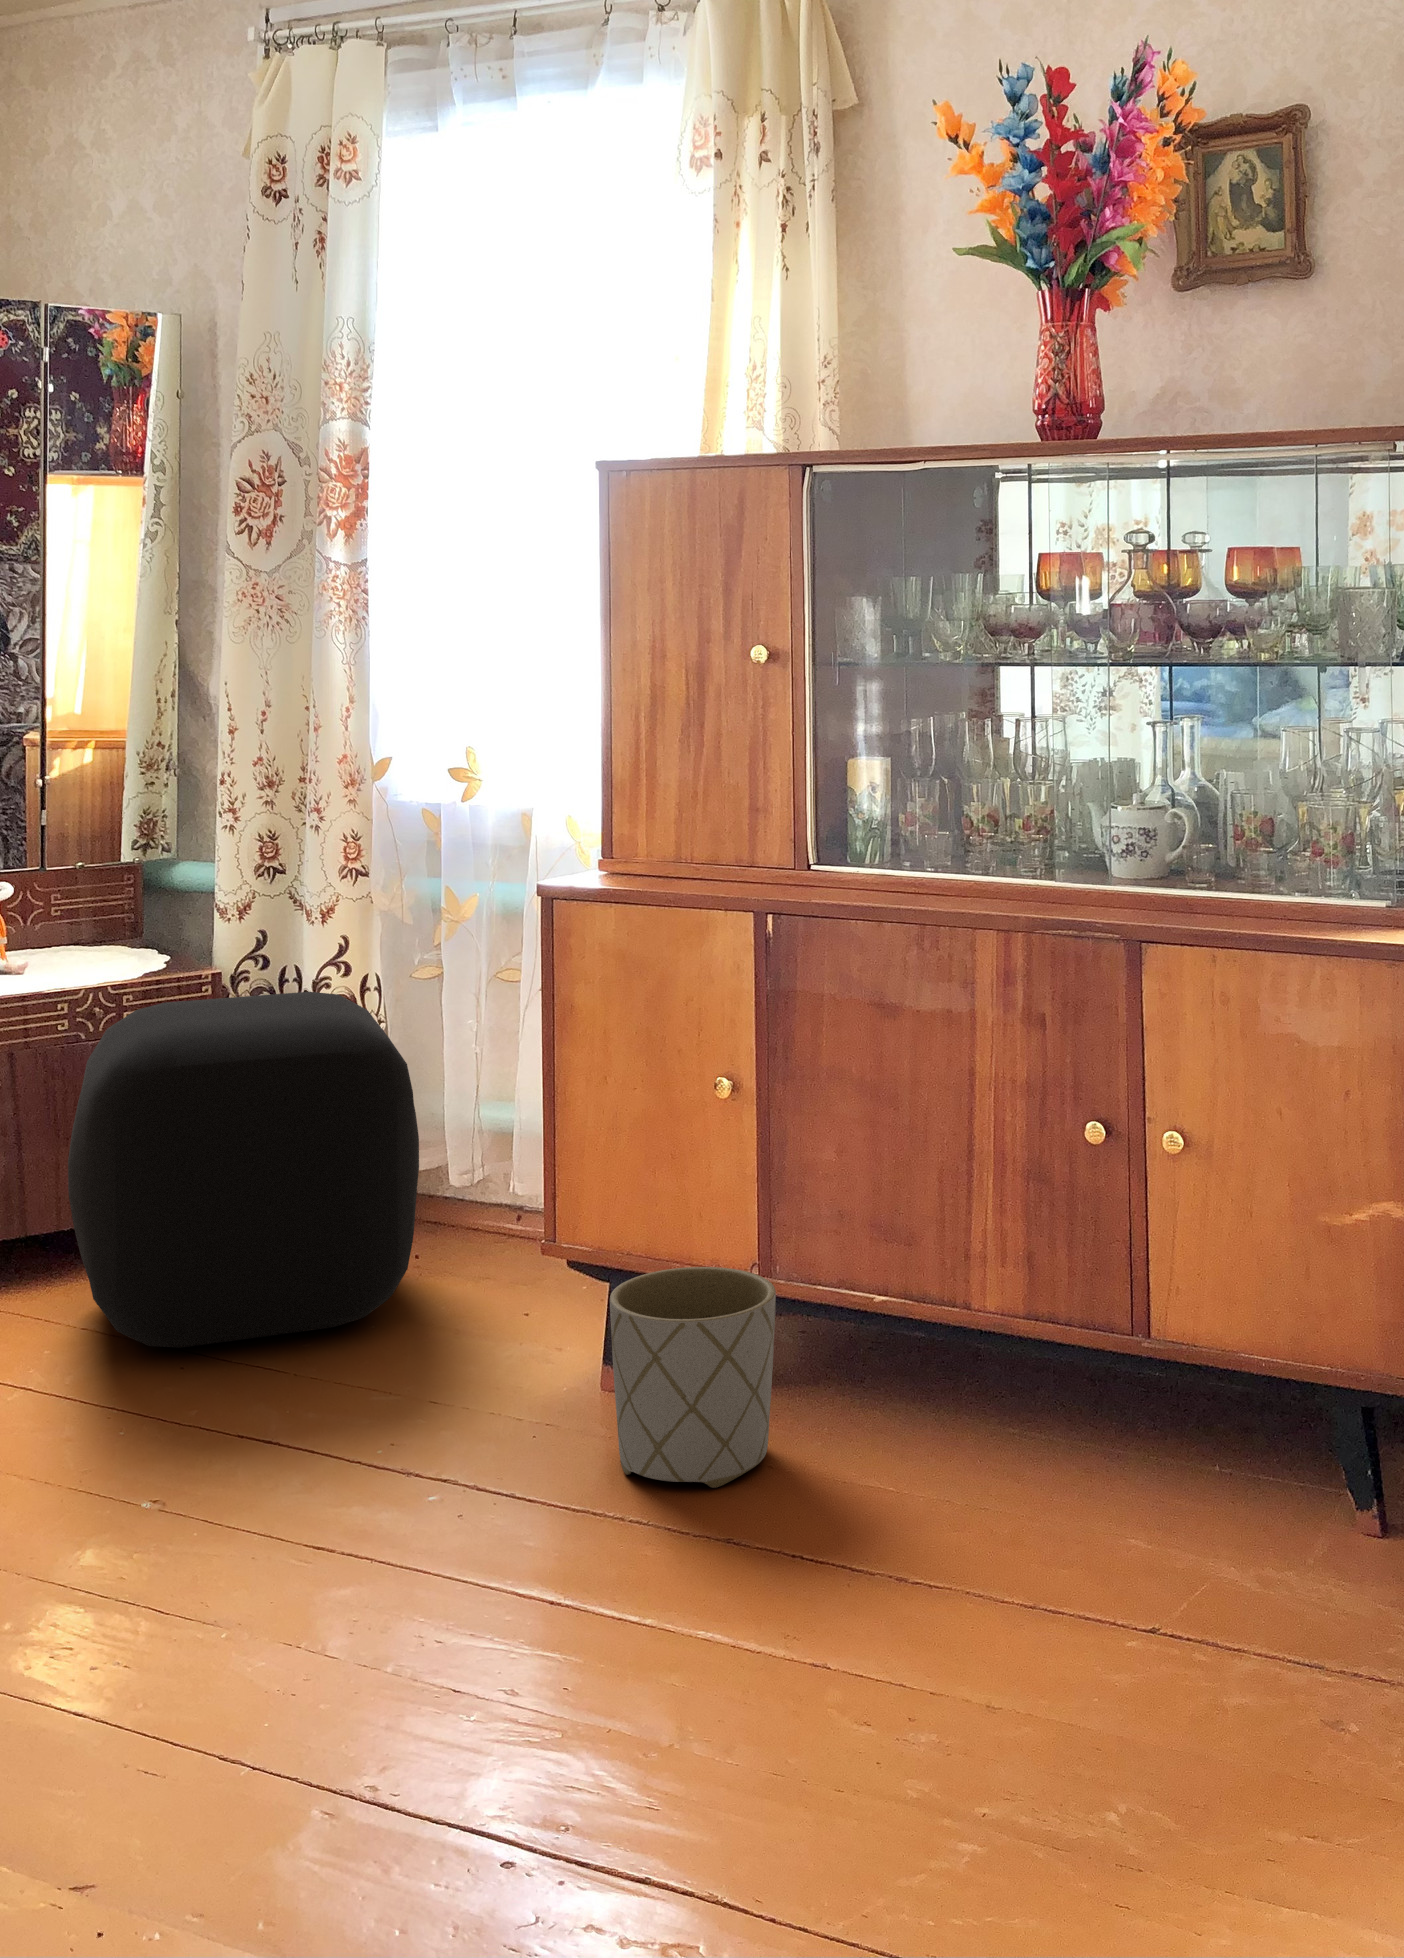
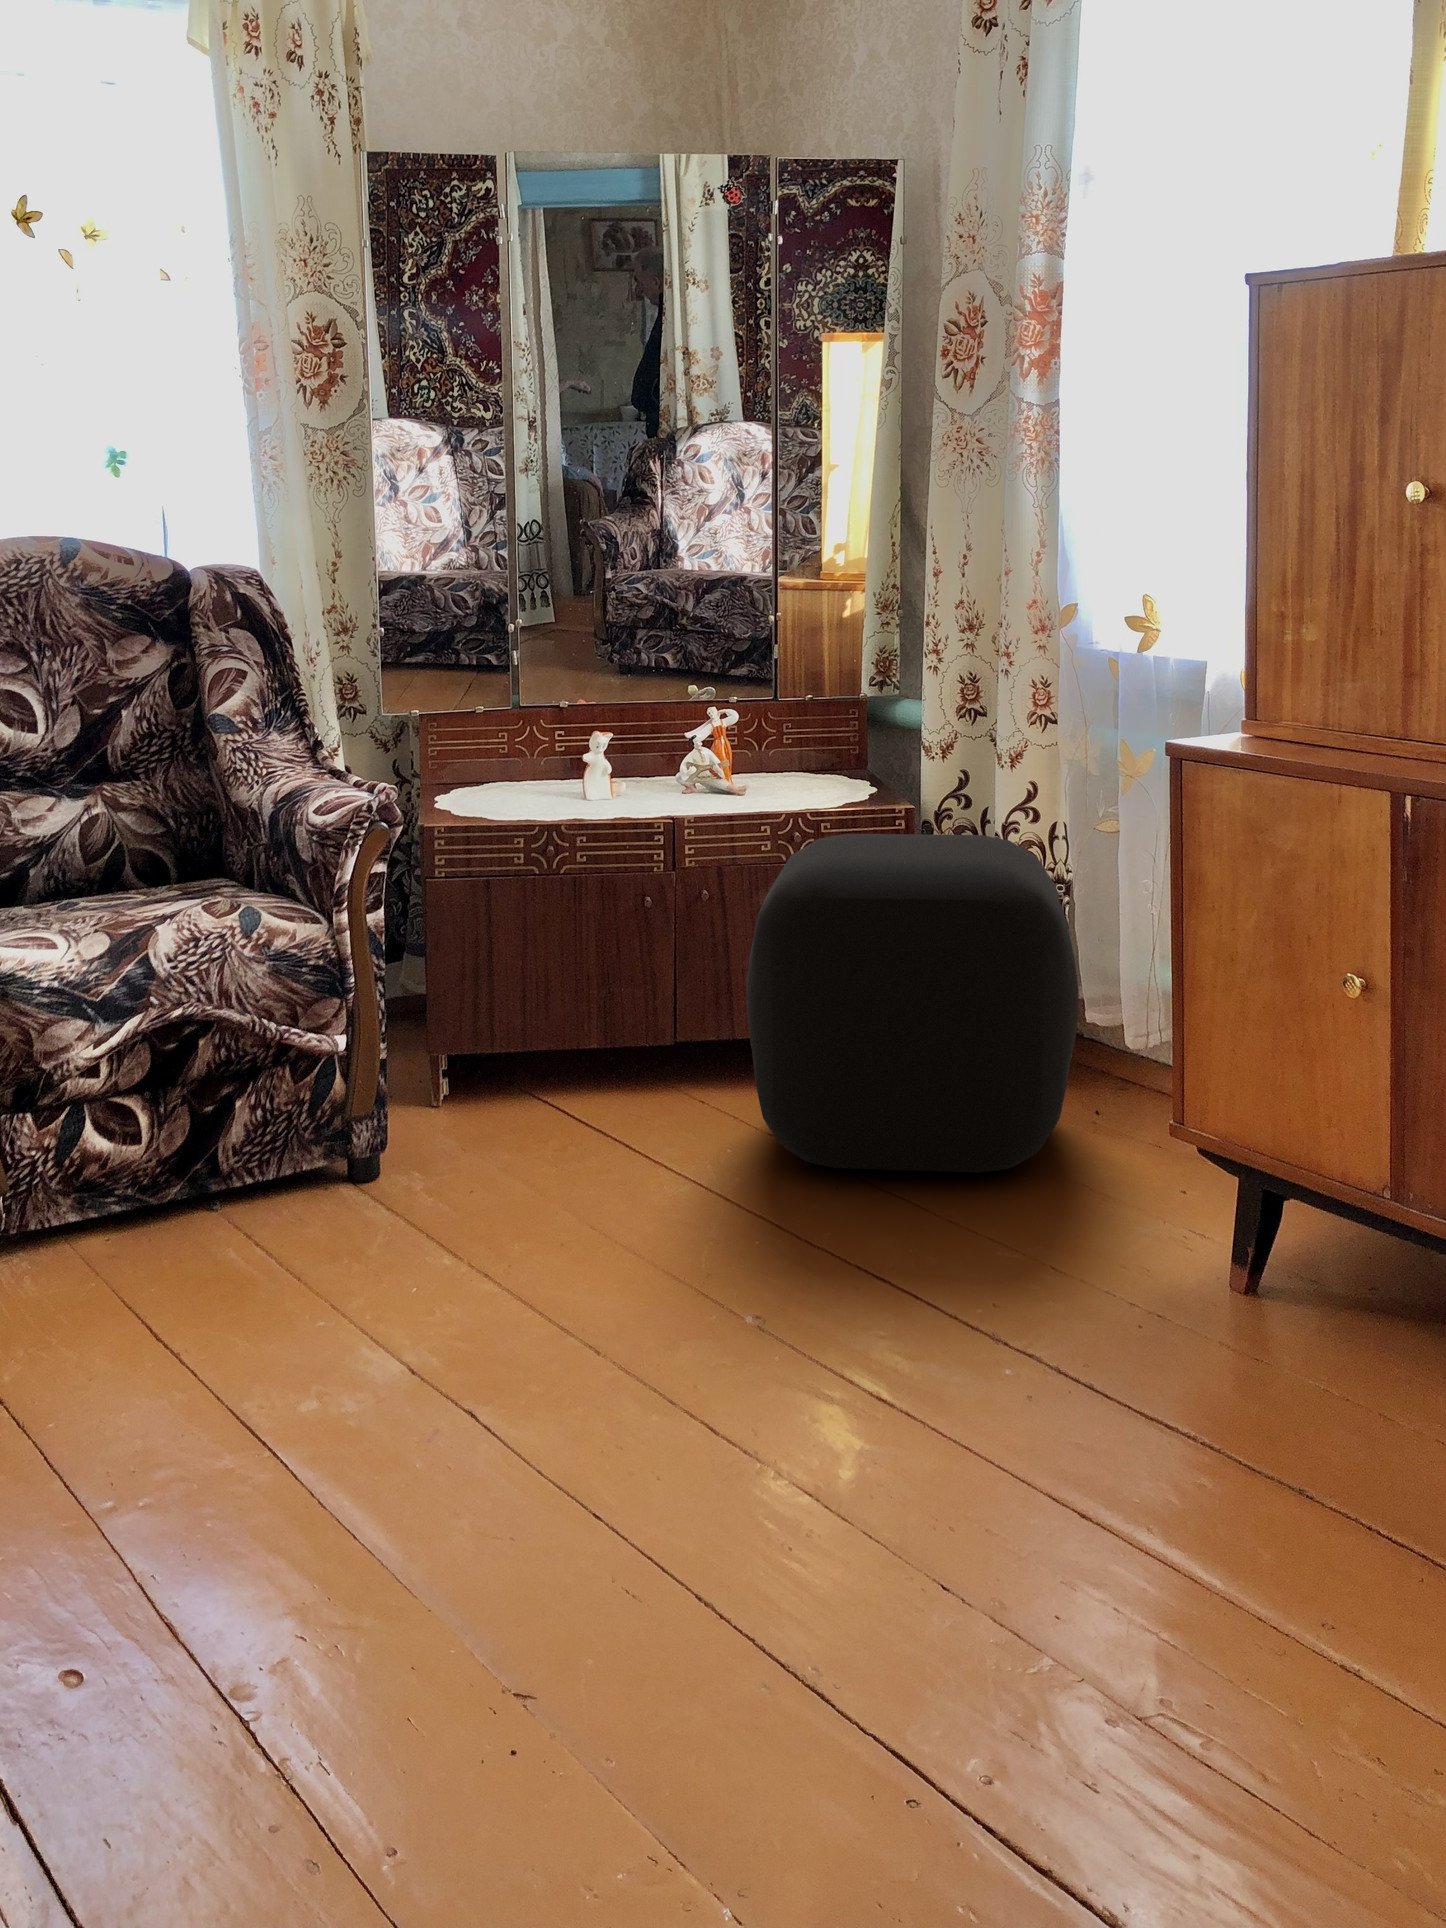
planter: present [610,1267,776,1488] -> none [1206,1178,1398,1432]

